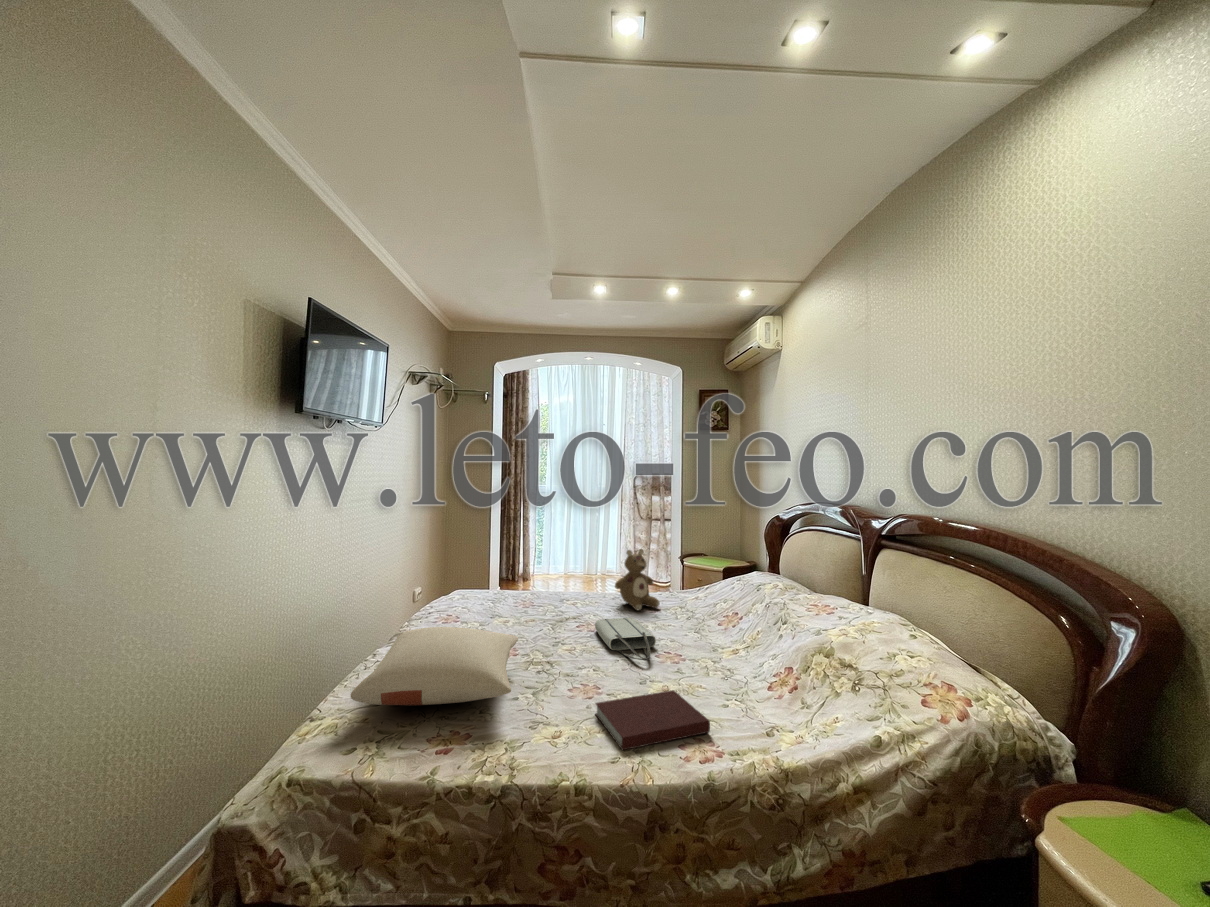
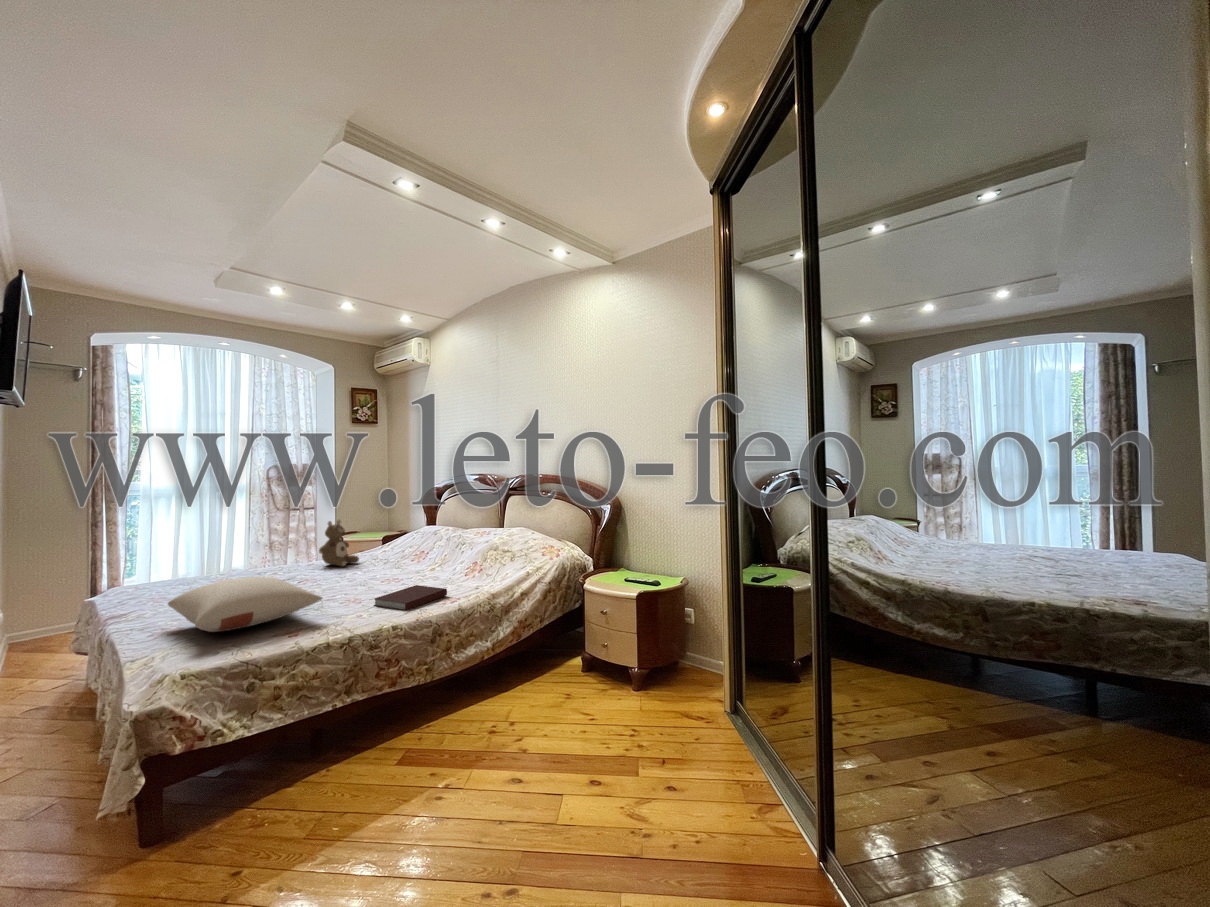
tote bag: present [595,618,656,660] -> none [322,566,385,584]

